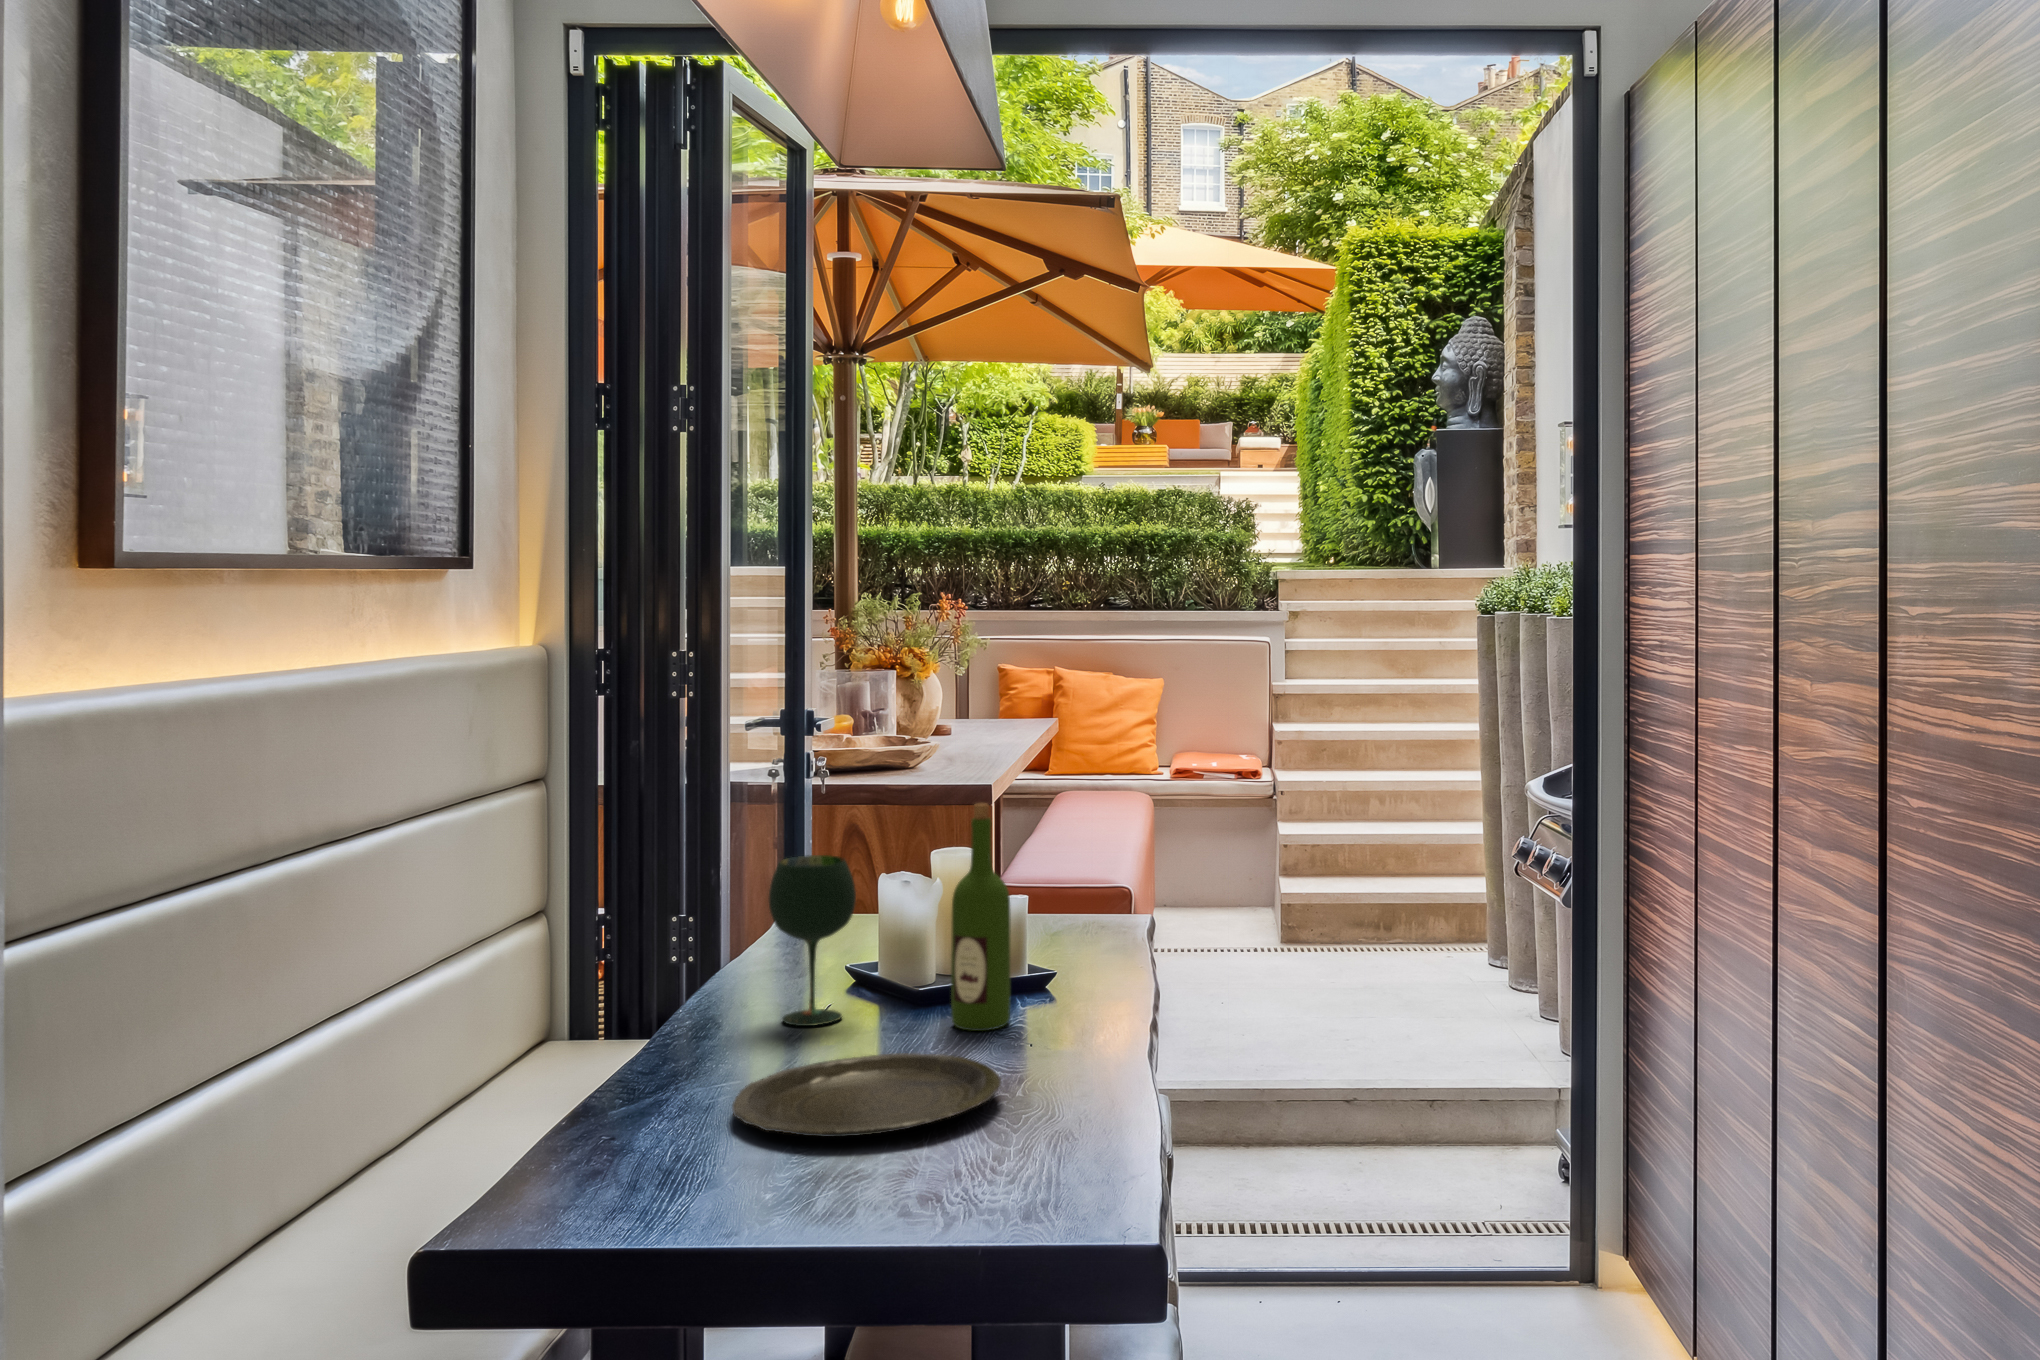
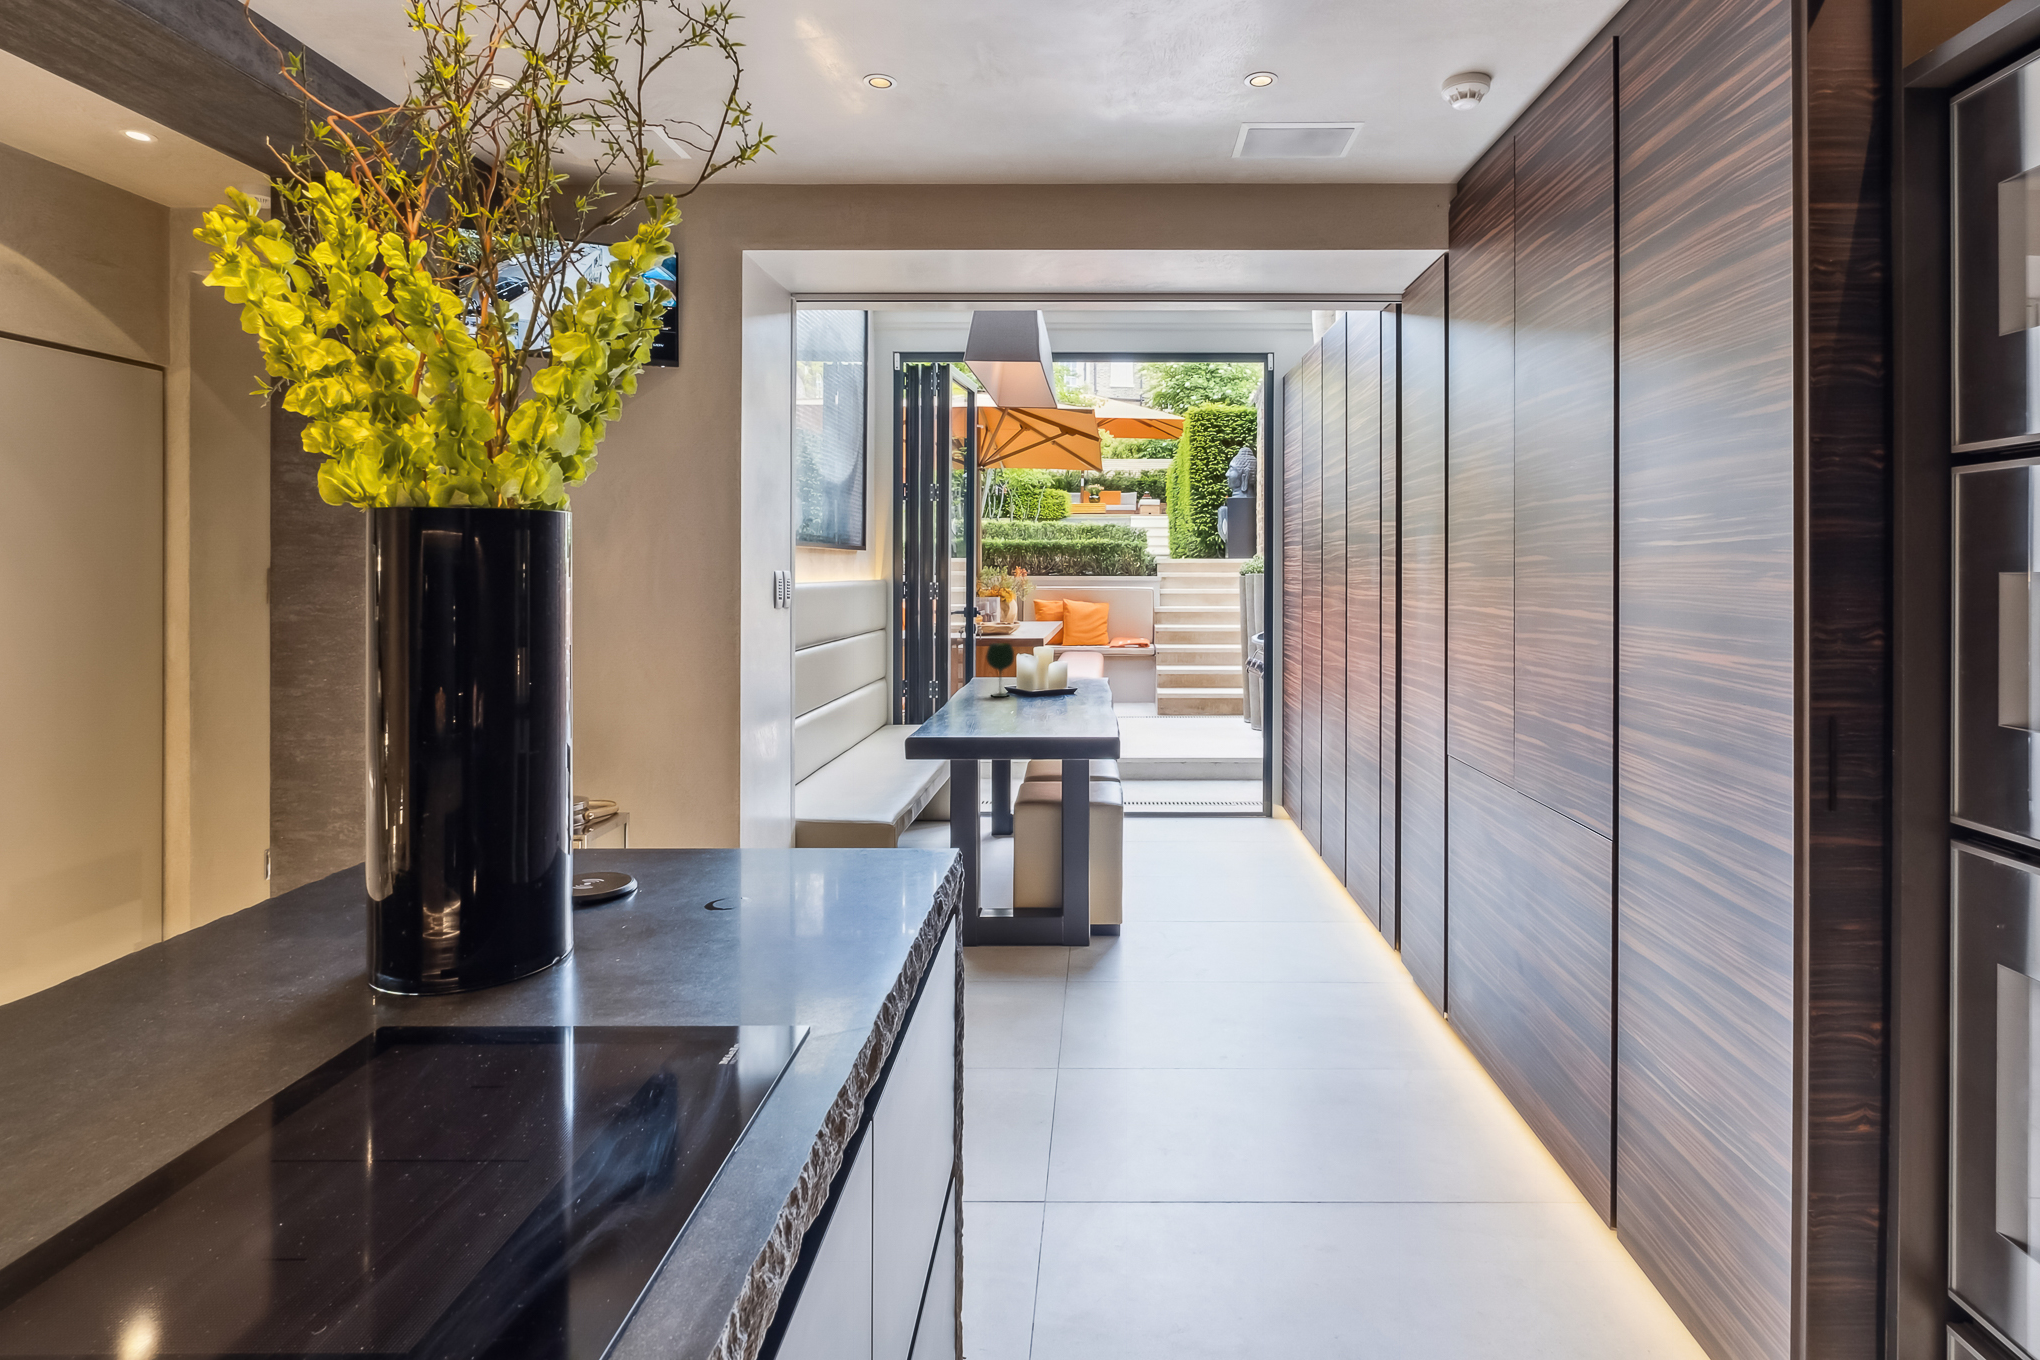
wine bottle: present [951,803,1011,1031] -> none [1046,625,1065,698]
plate: present [732,1053,1001,1137] -> none [987,699,1067,714]

